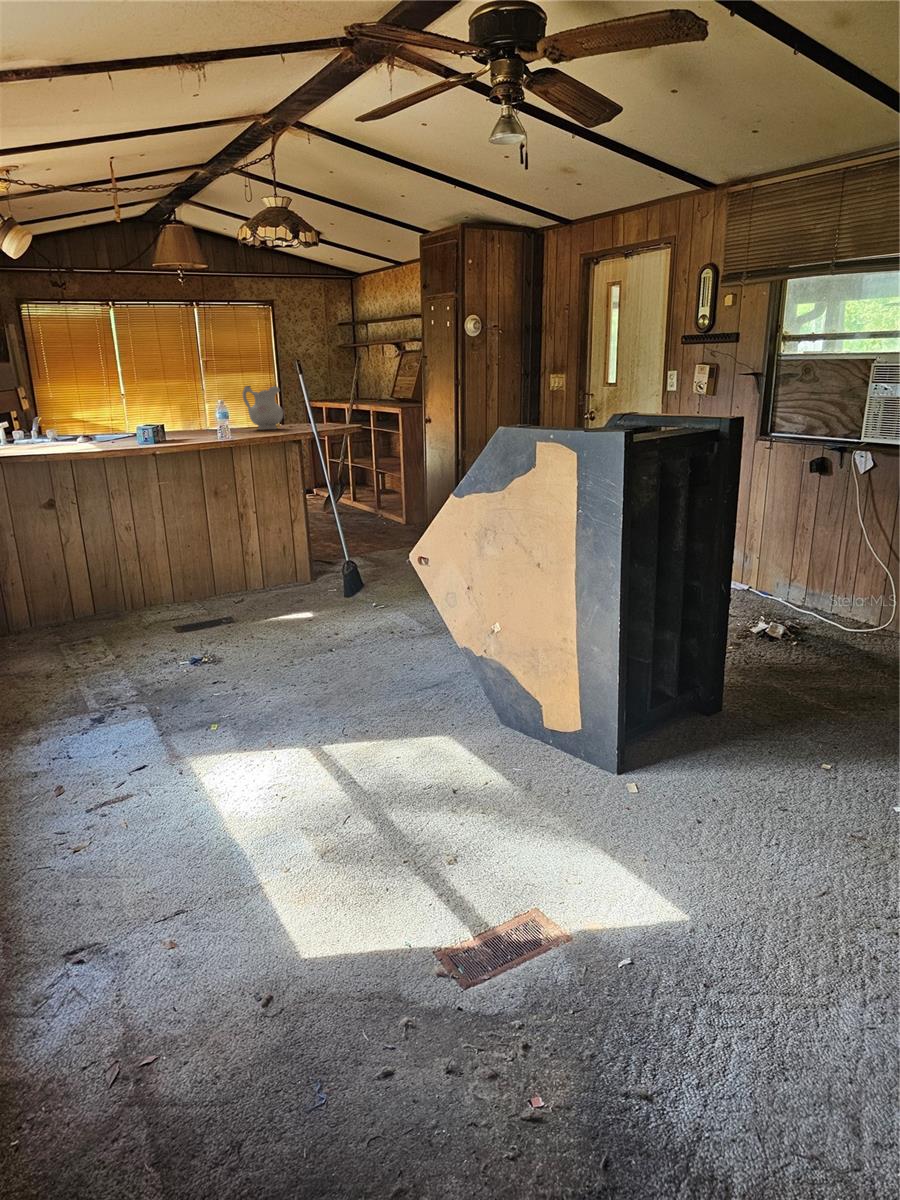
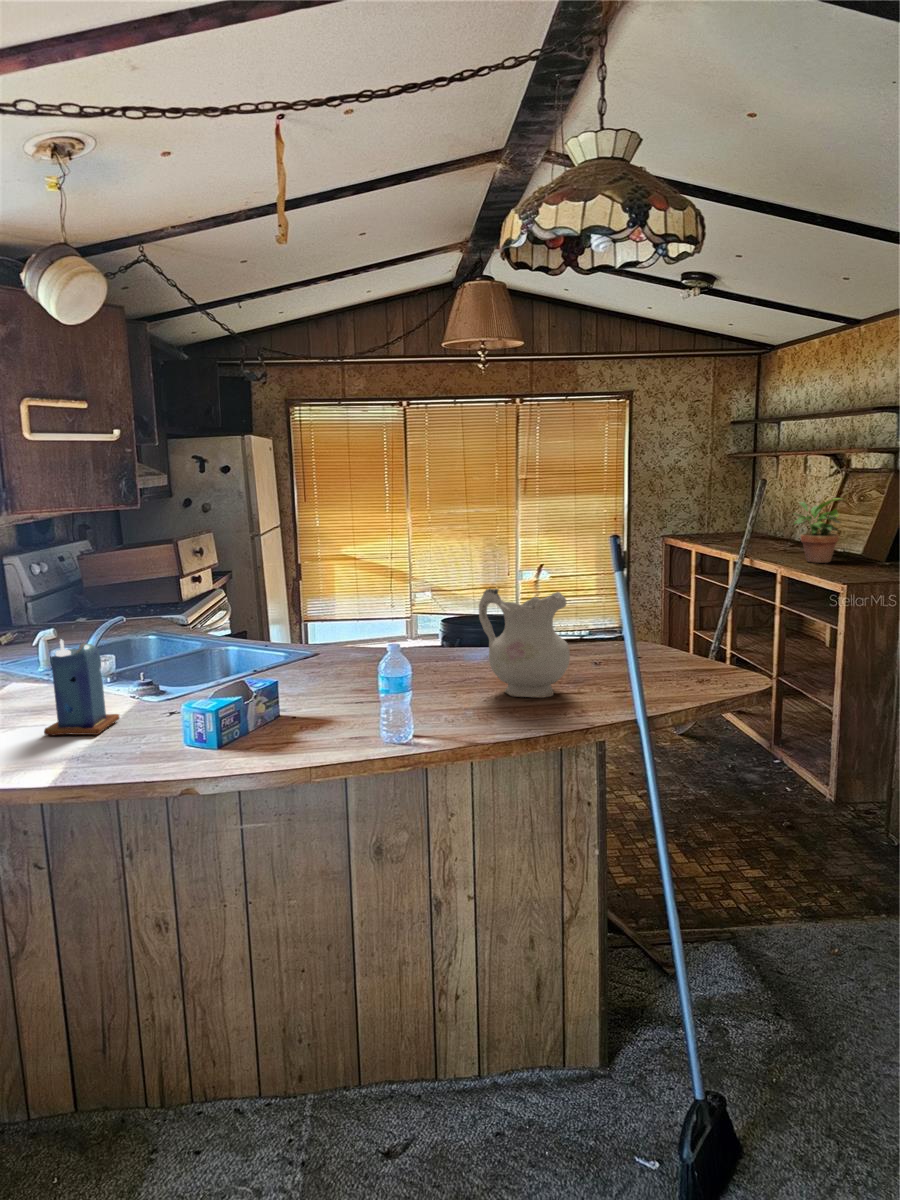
potted plant: none [375,365,401,402] -> present [793,498,844,563]
candle: none [73,403,98,444] -> present [44,639,120,735]

